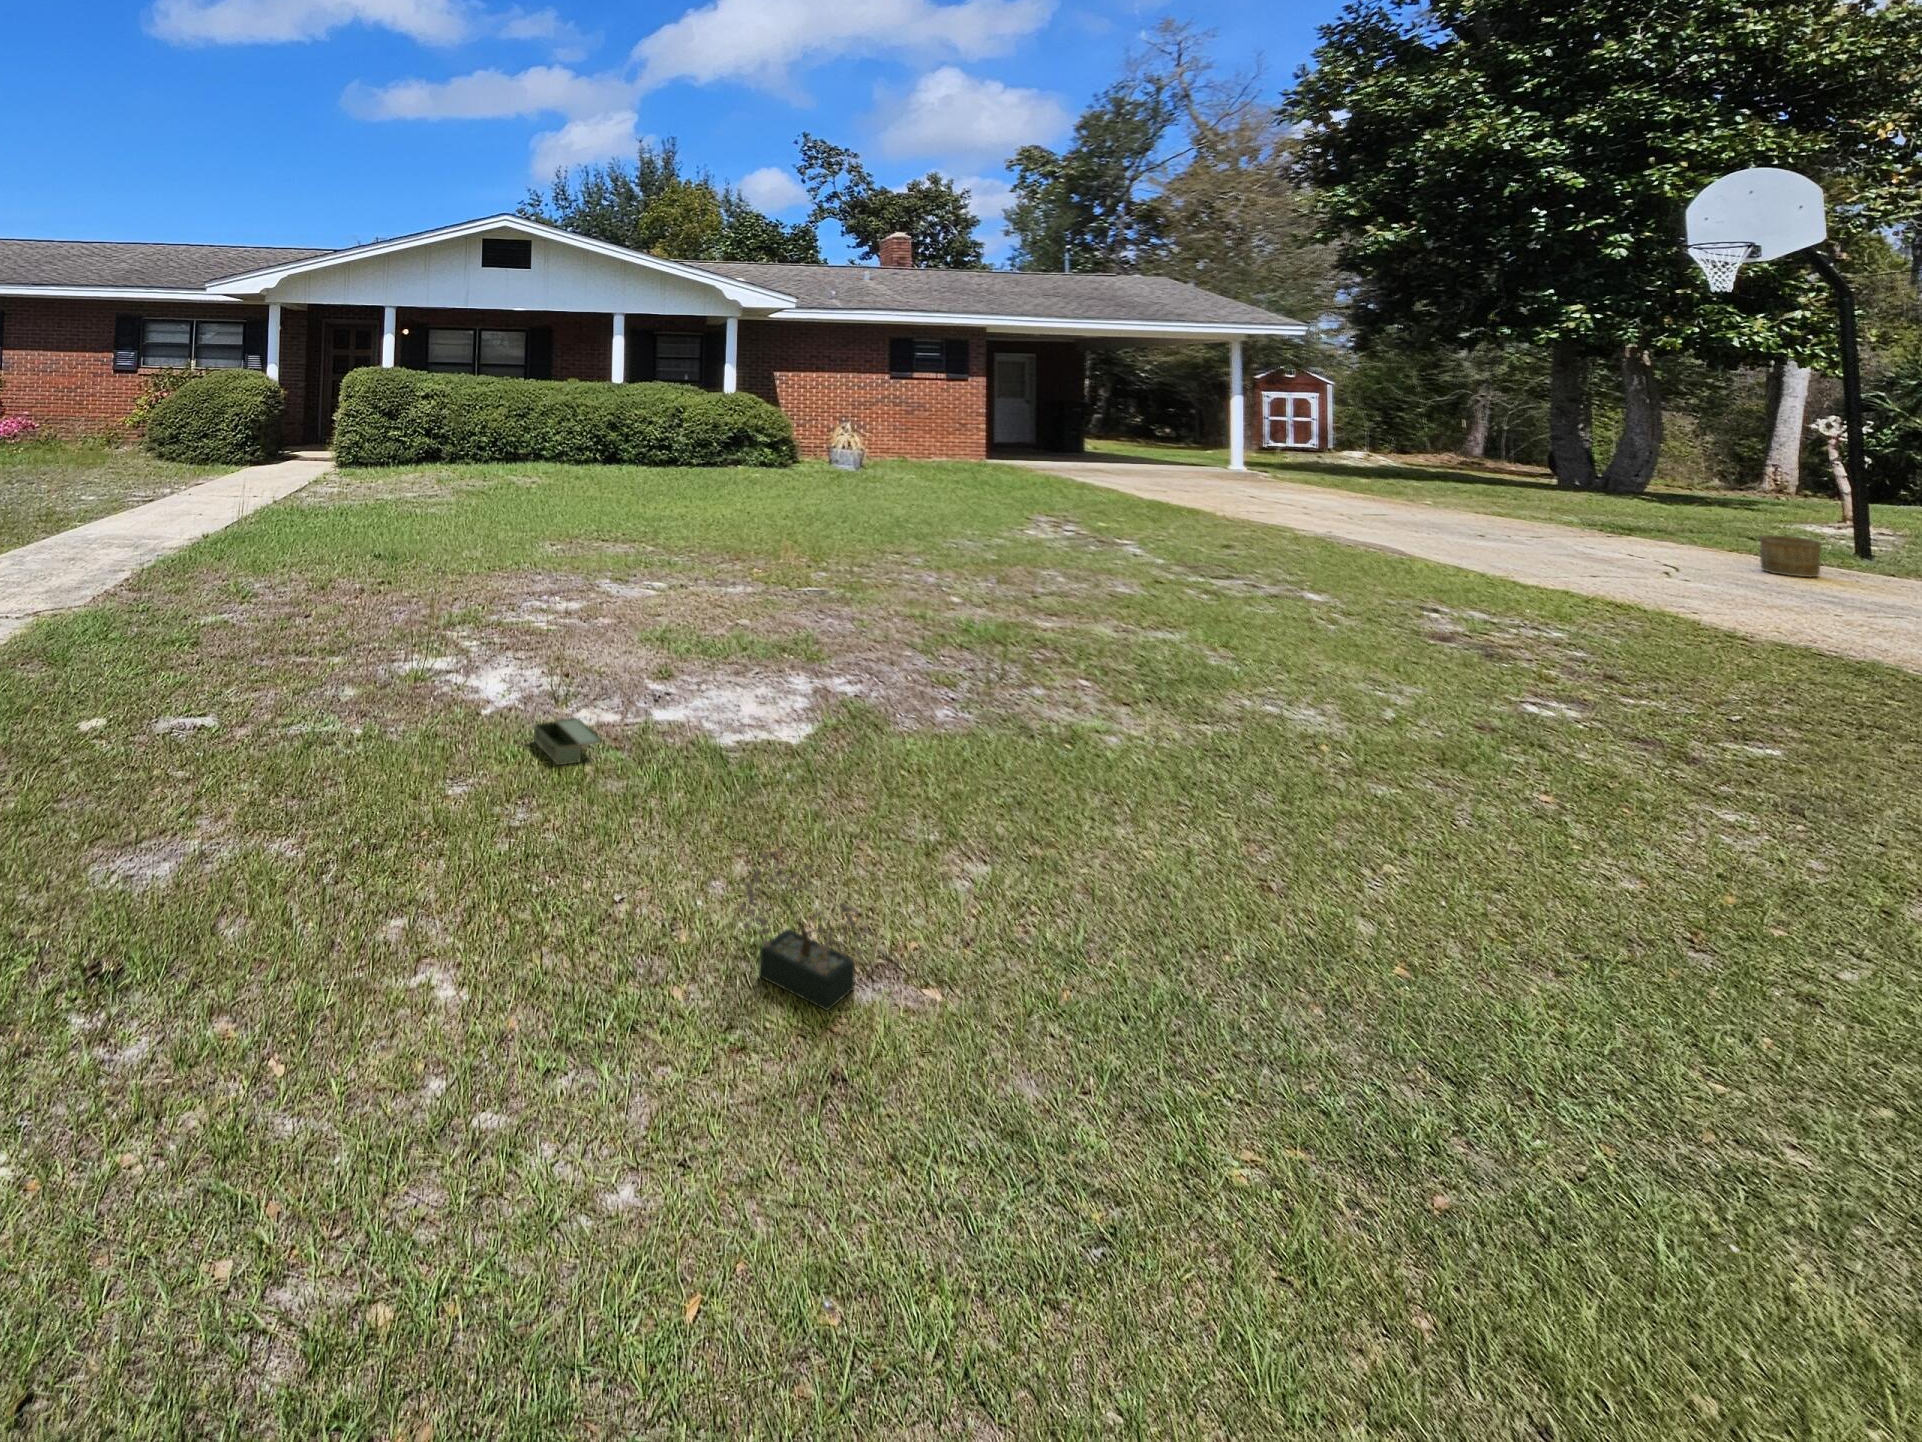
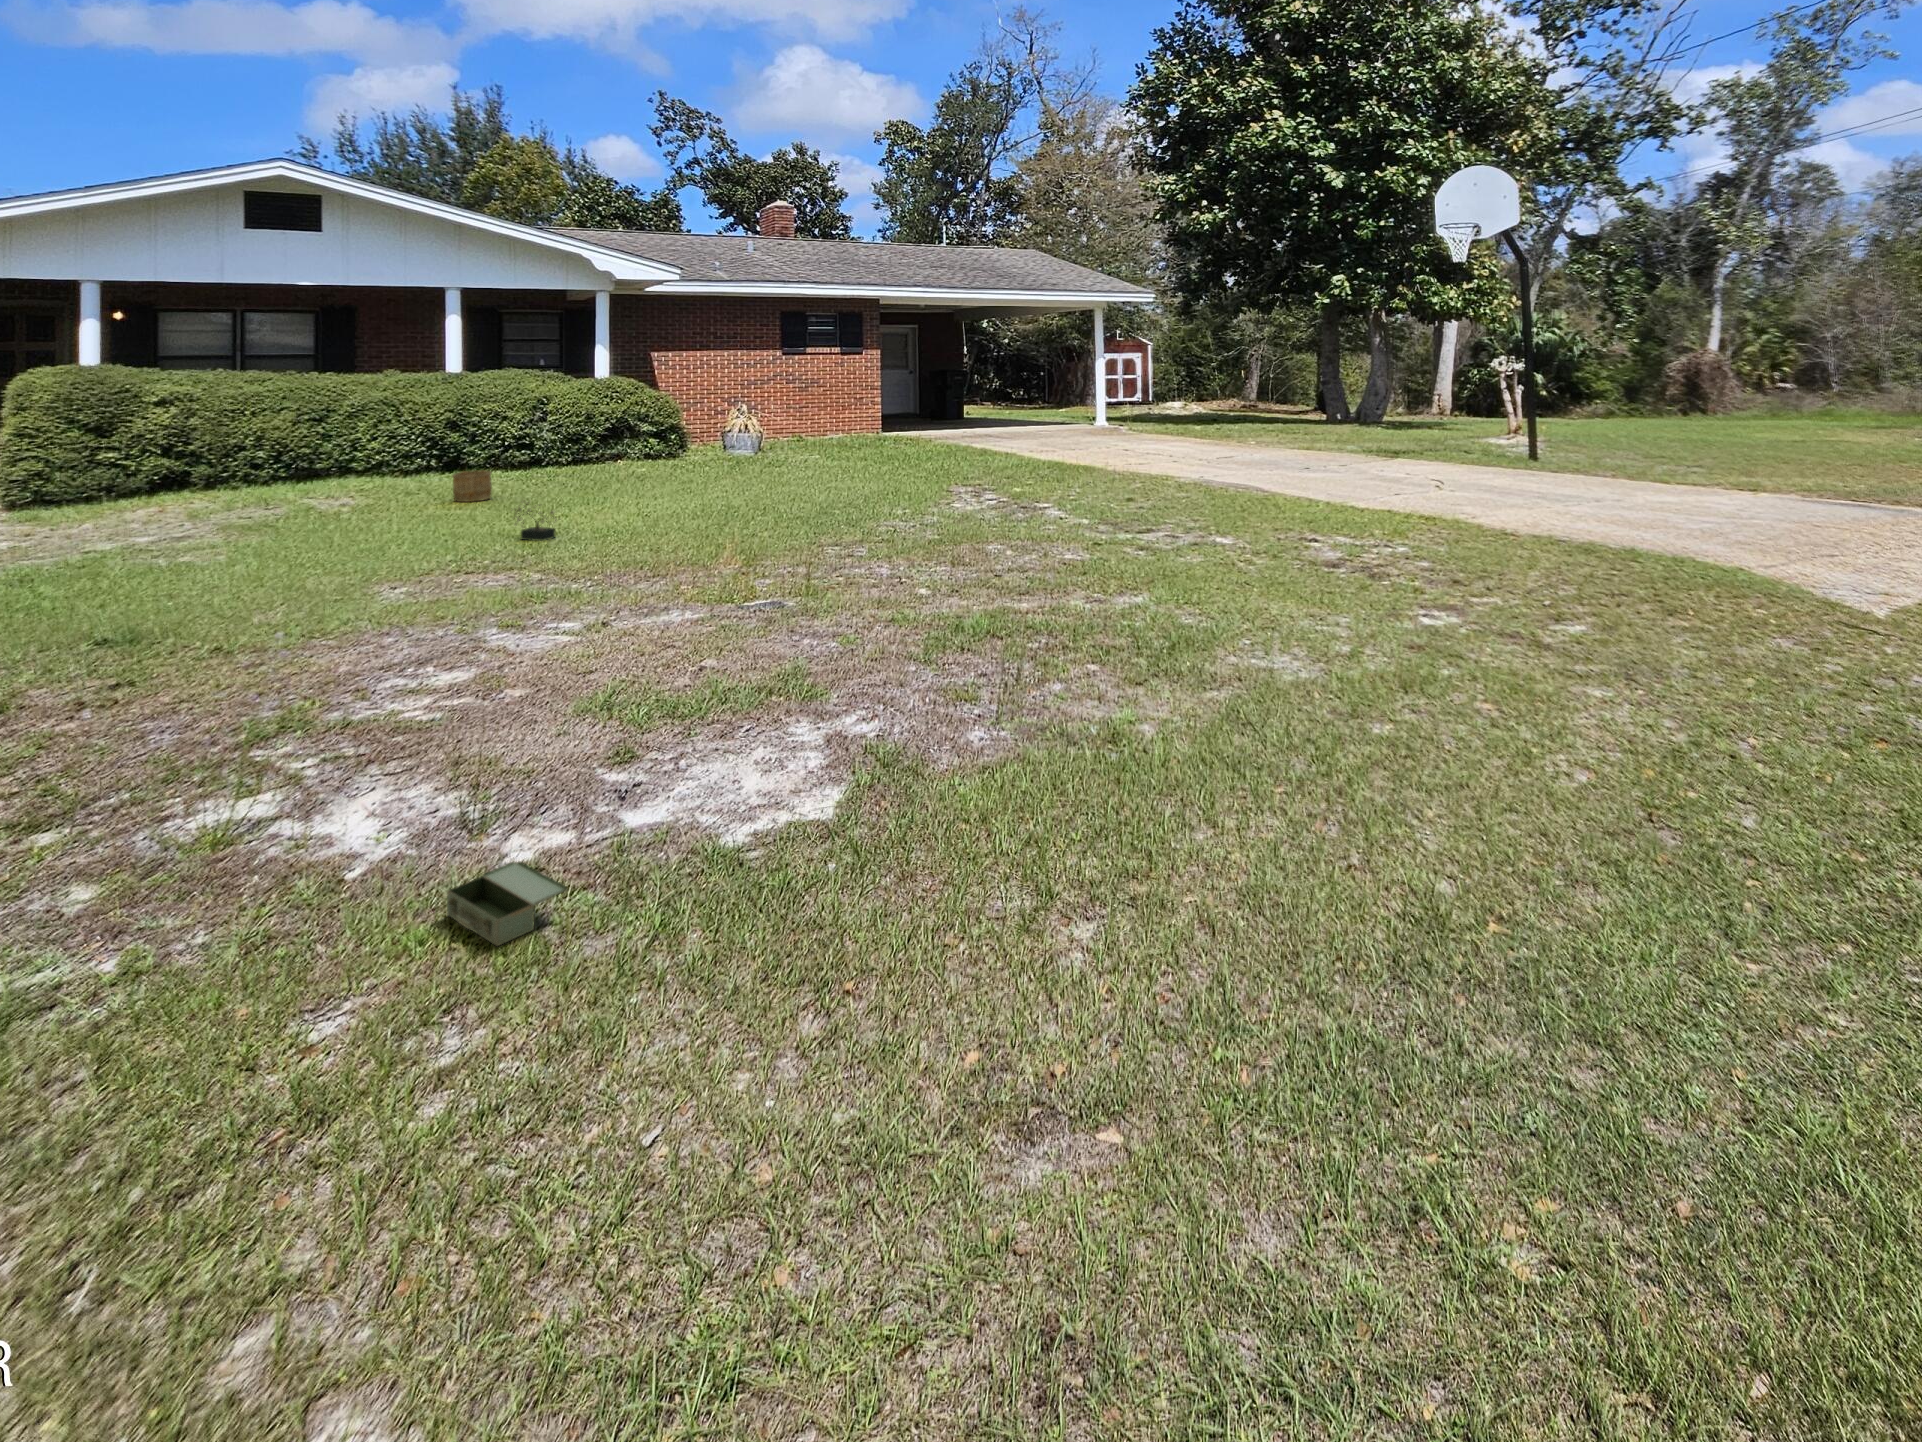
wooden bucket: present [1759,535,1822,577] -> present [452,470,492,502]
decorative plant: present [739,847,871,1010] -> present [516,504,556,541]

